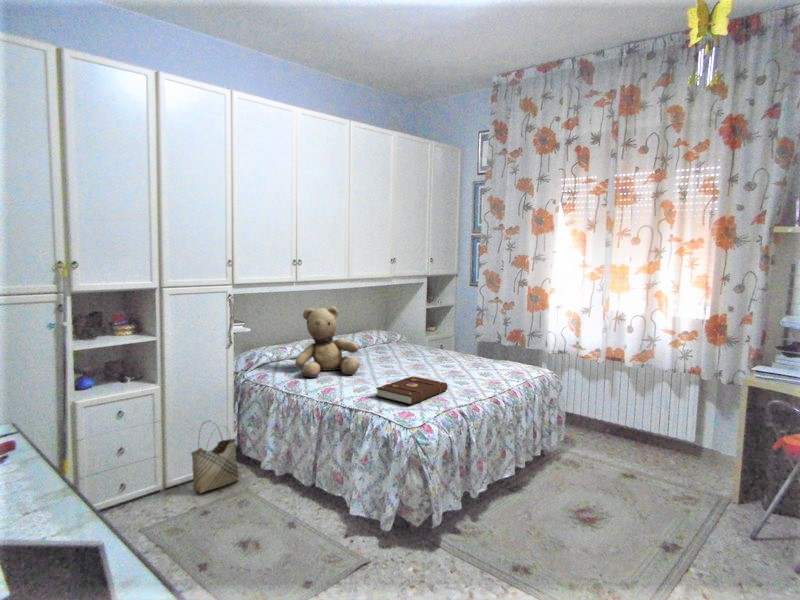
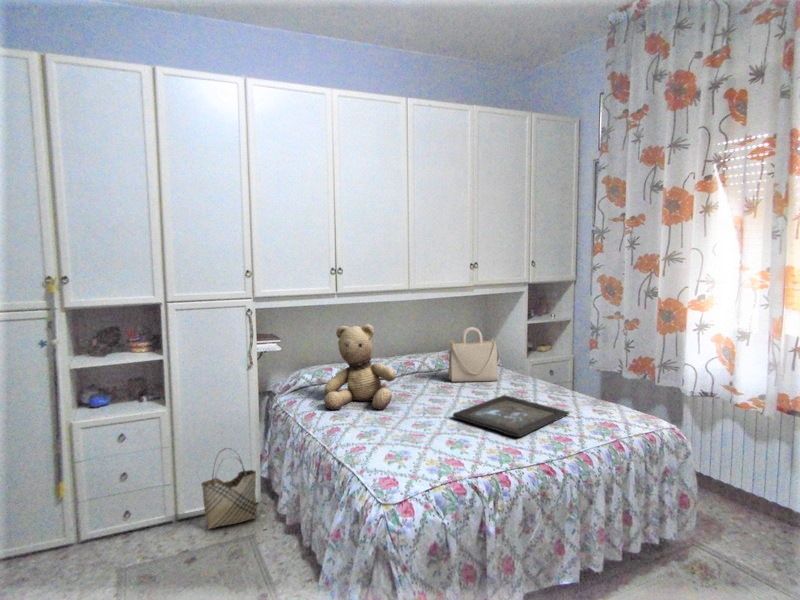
handbag: none [380,310,421,354] -> present [447,327,500,382]
tray: none [412,360,488,383] -> present [453,395,569,437]
book: present [376,376,448,405] -> none [377,420,479,466]

